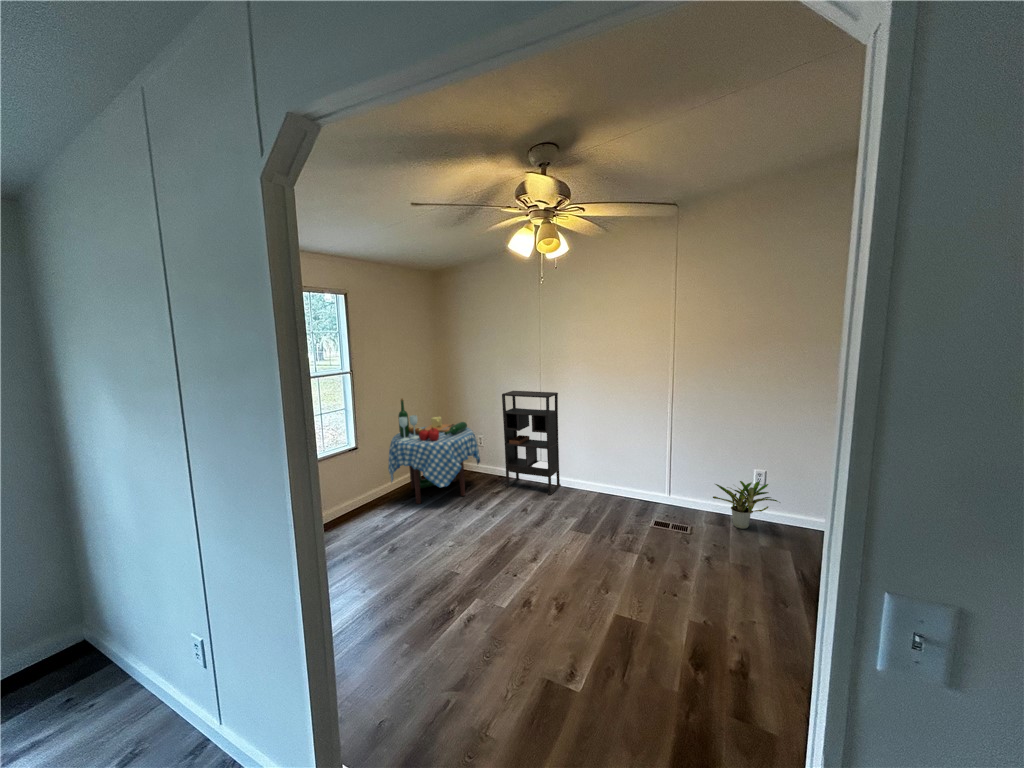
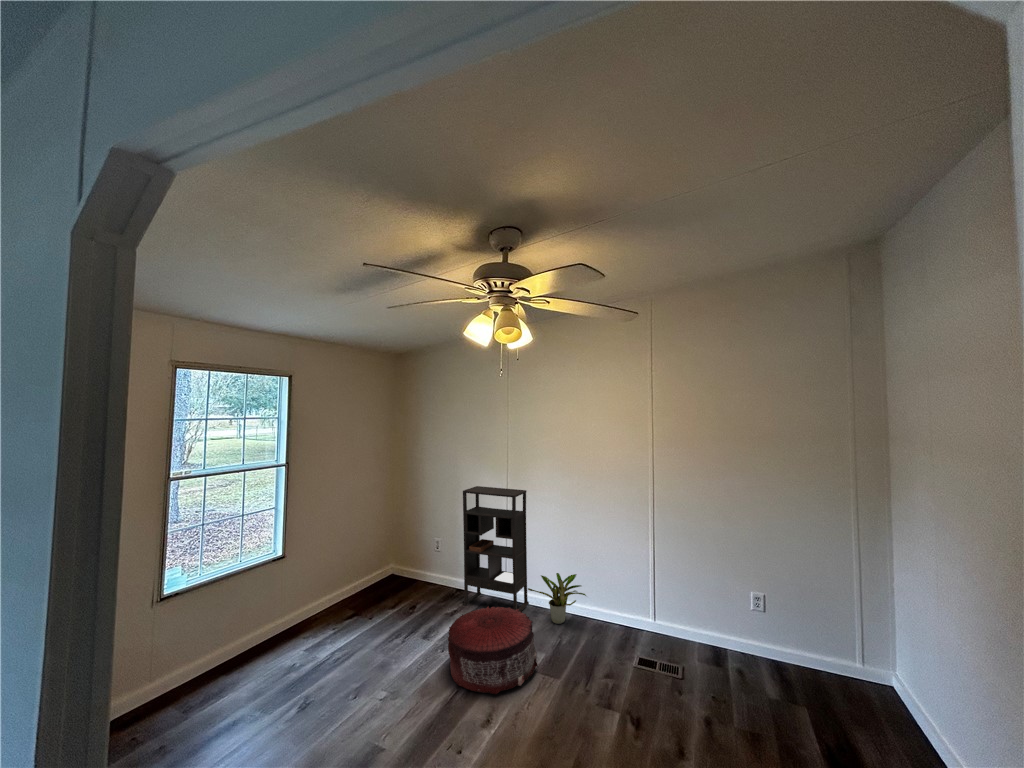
dining table: present [388,398,480,504] -> none [321,495,434,630]
potted plant: present [713,481,778,529] -> present [528,573,586,624]
pouf: none [498,483,572,543] -> present [448,606,538,694]

